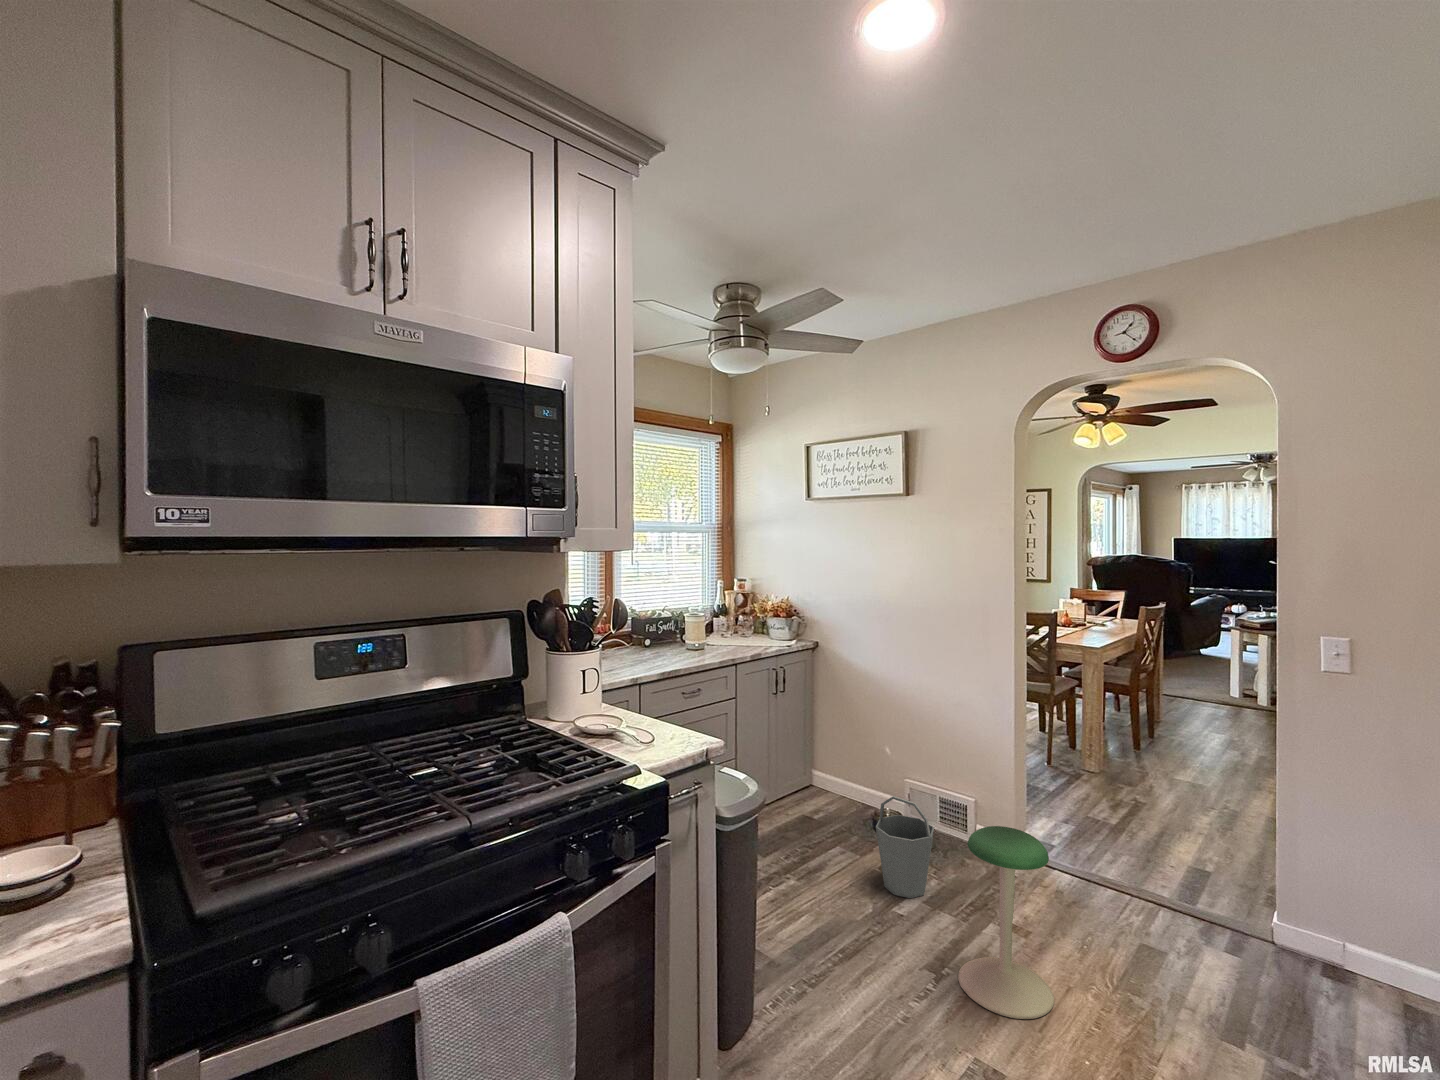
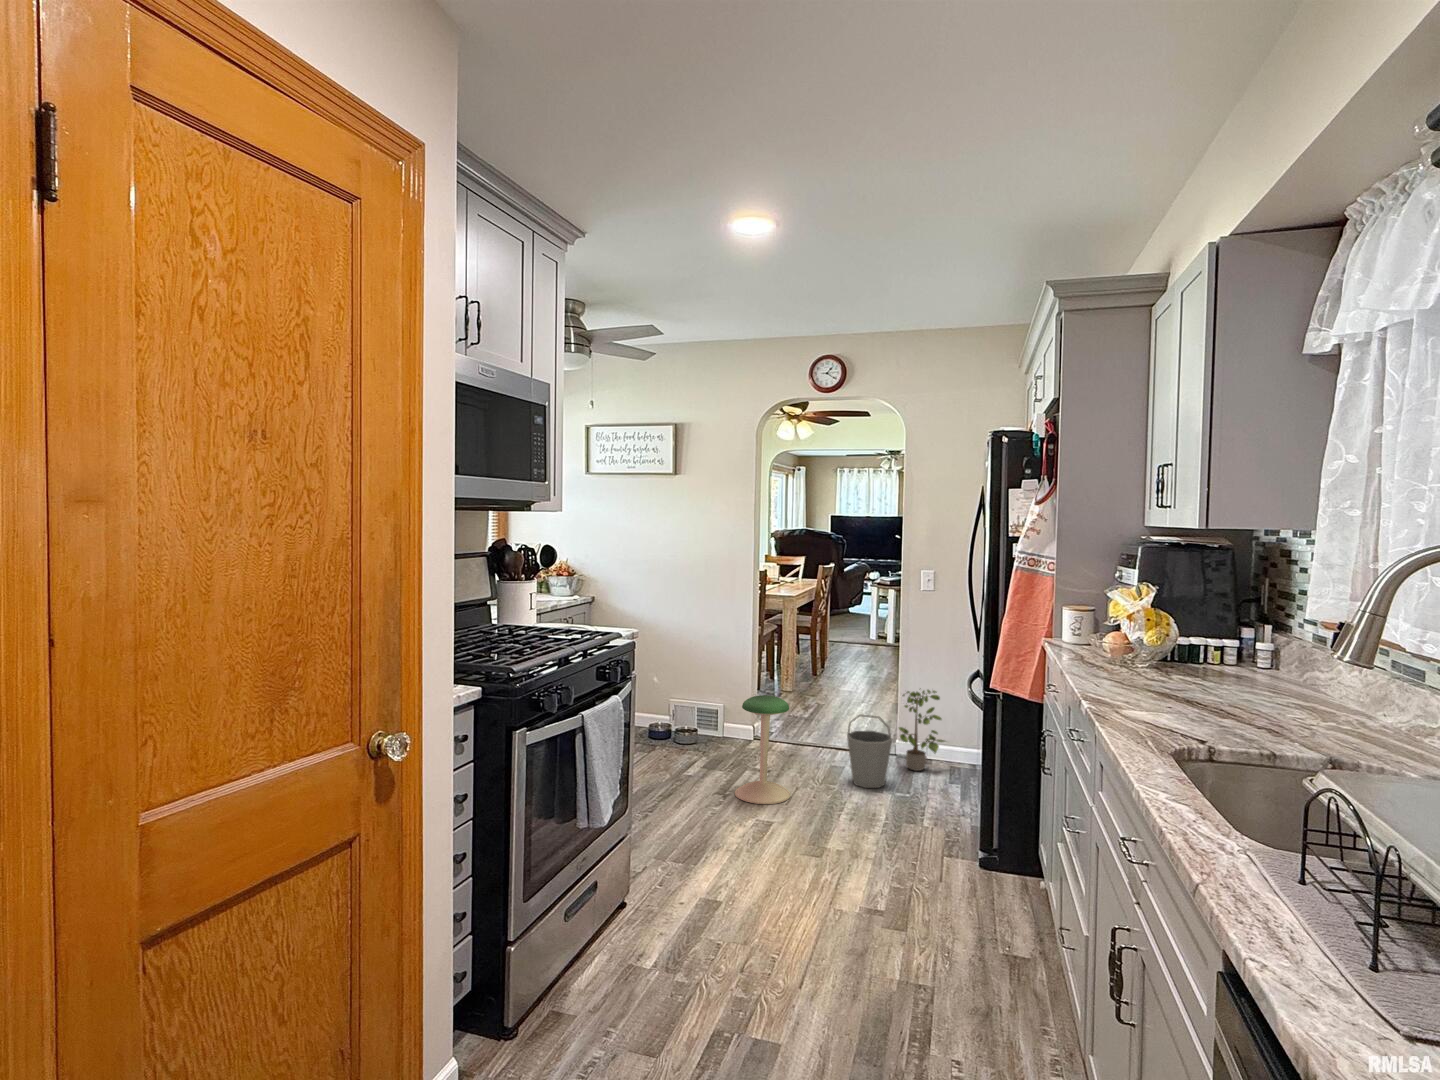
bucket: present [876,796,934,898] -> present [847,714,892,788]
potted plant: none [1277,846,1399,1001] -> present [899,690,945,771]

